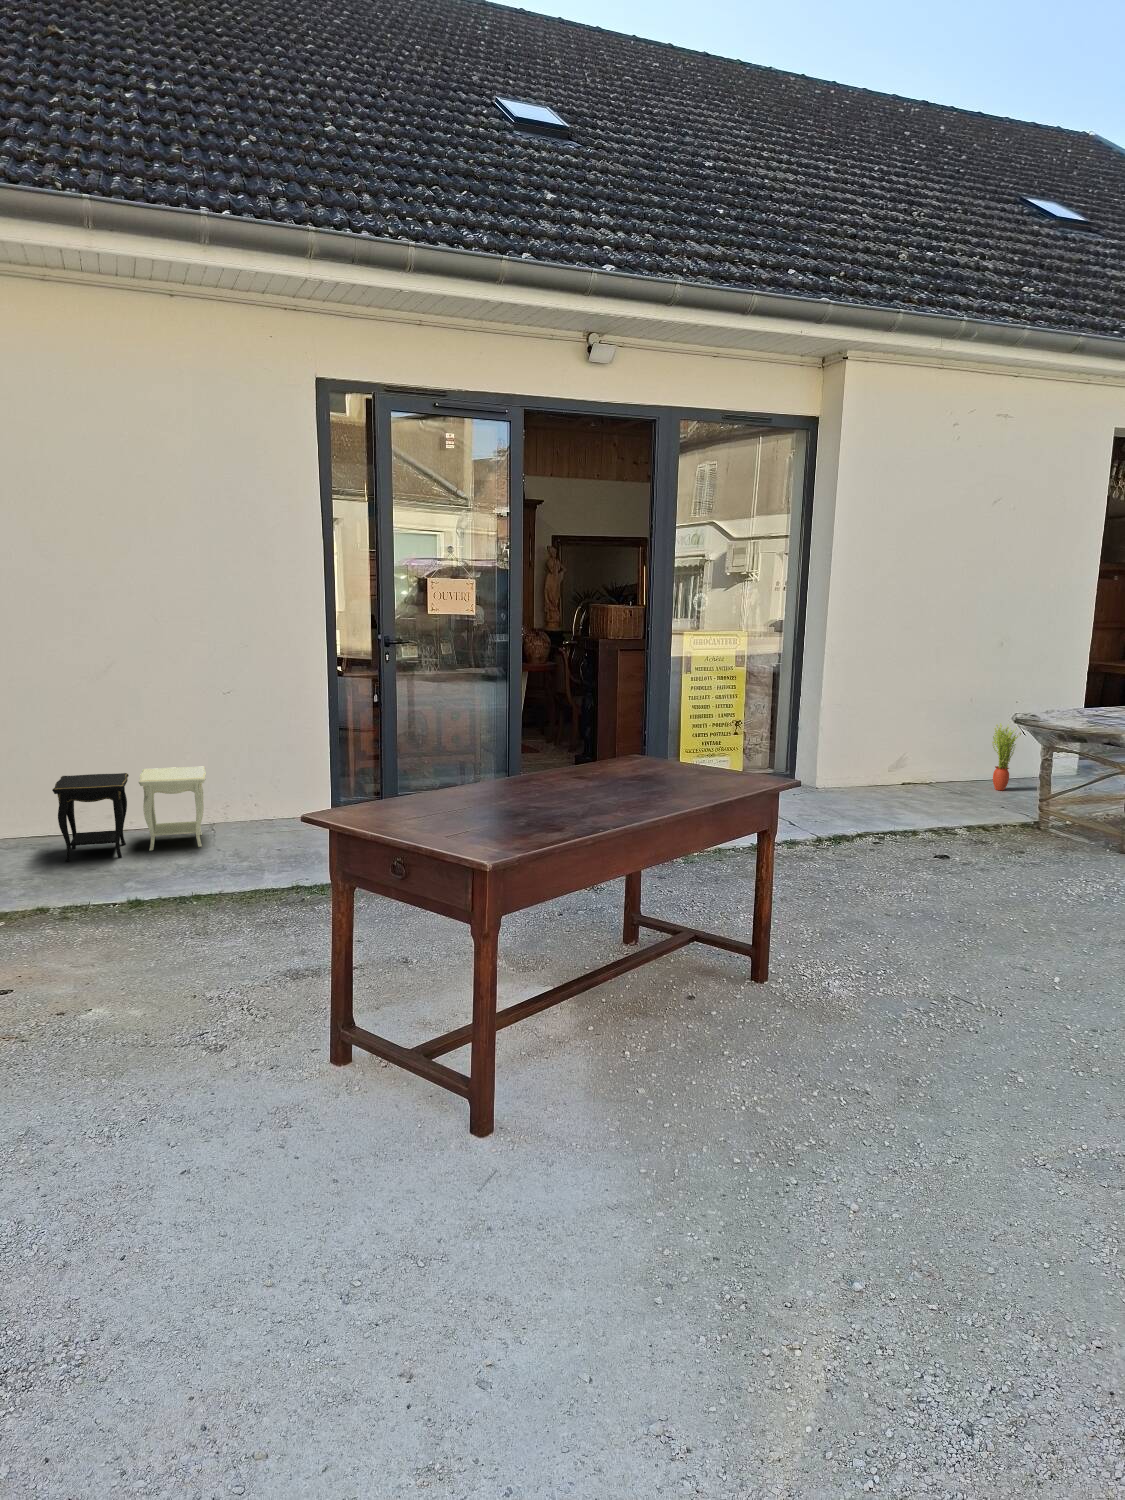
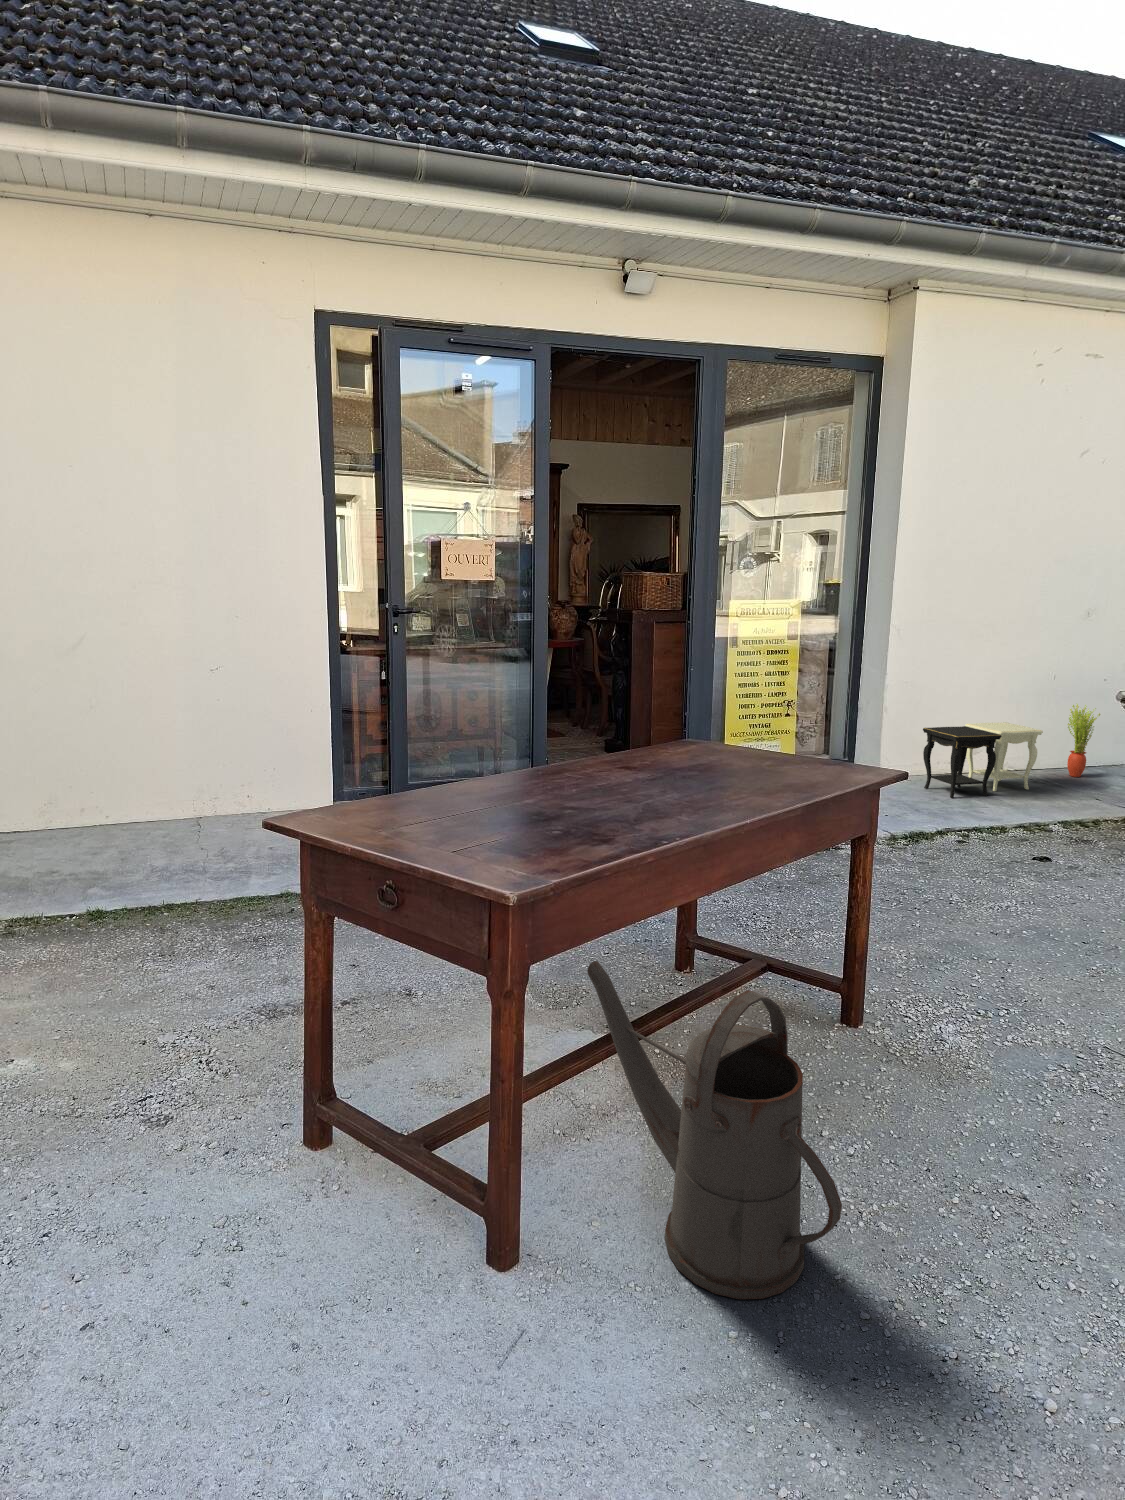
side table: present [52,767,206,861] -> present [923,722,1043,798]
watering can: none [546,922,720,1152] -> present [587,961,842,1299]

